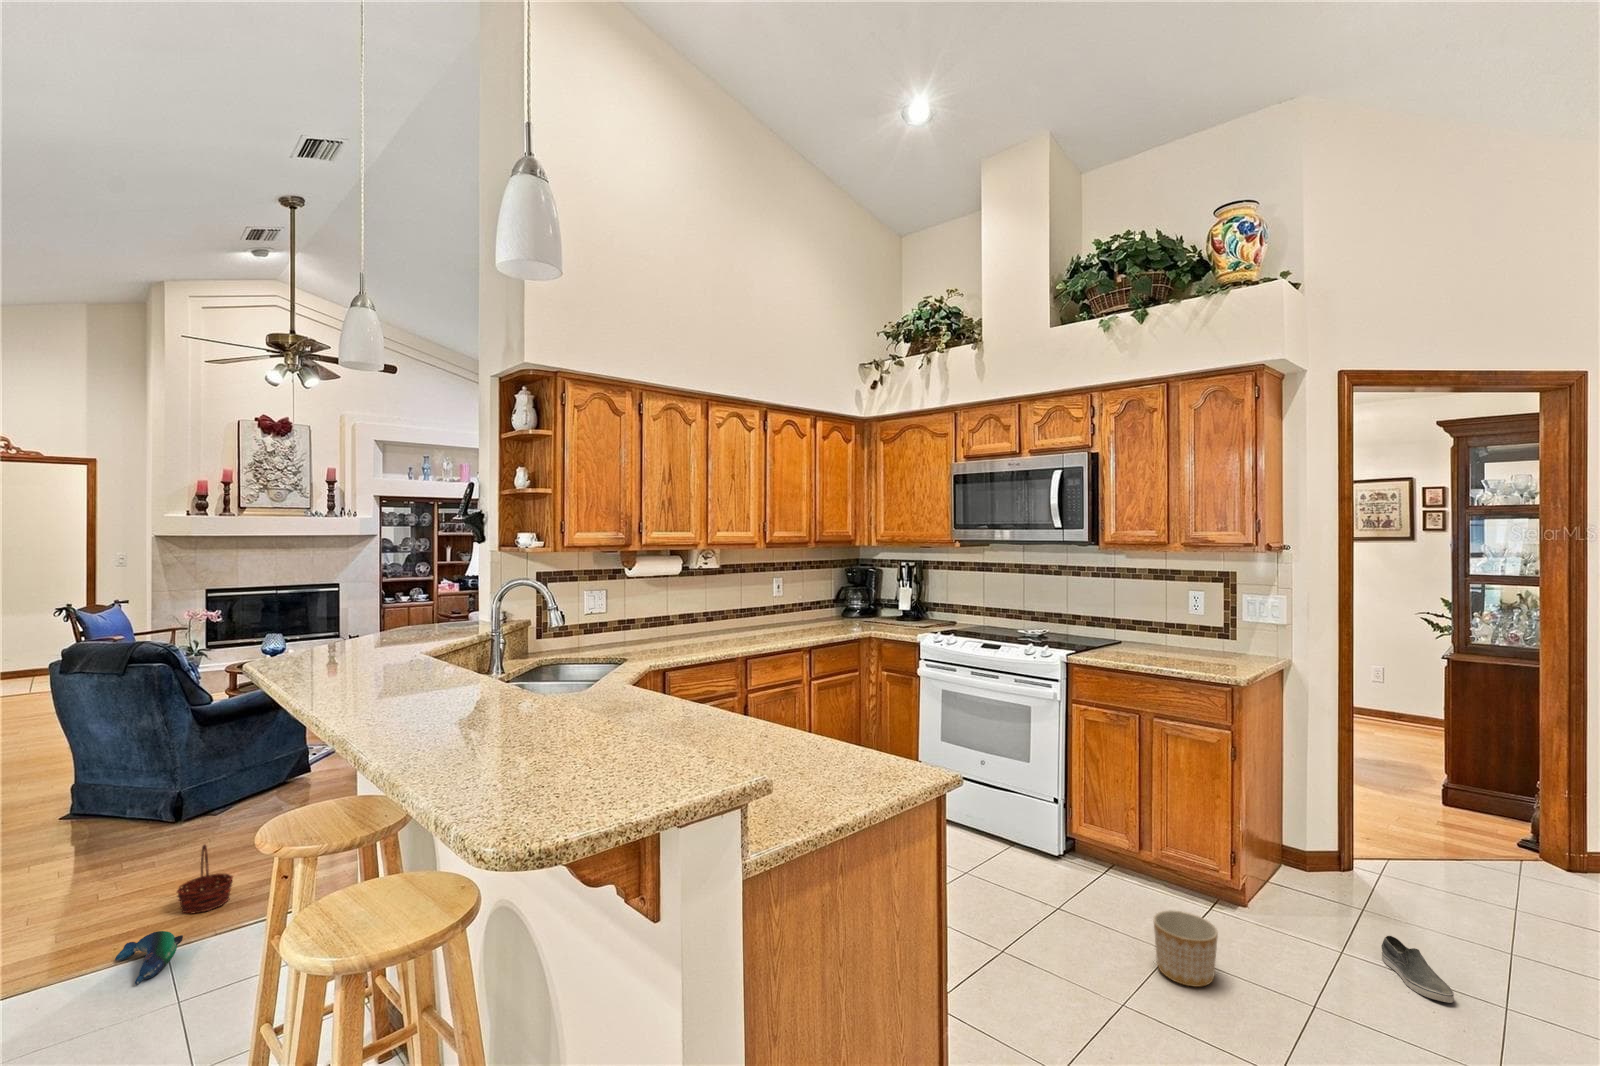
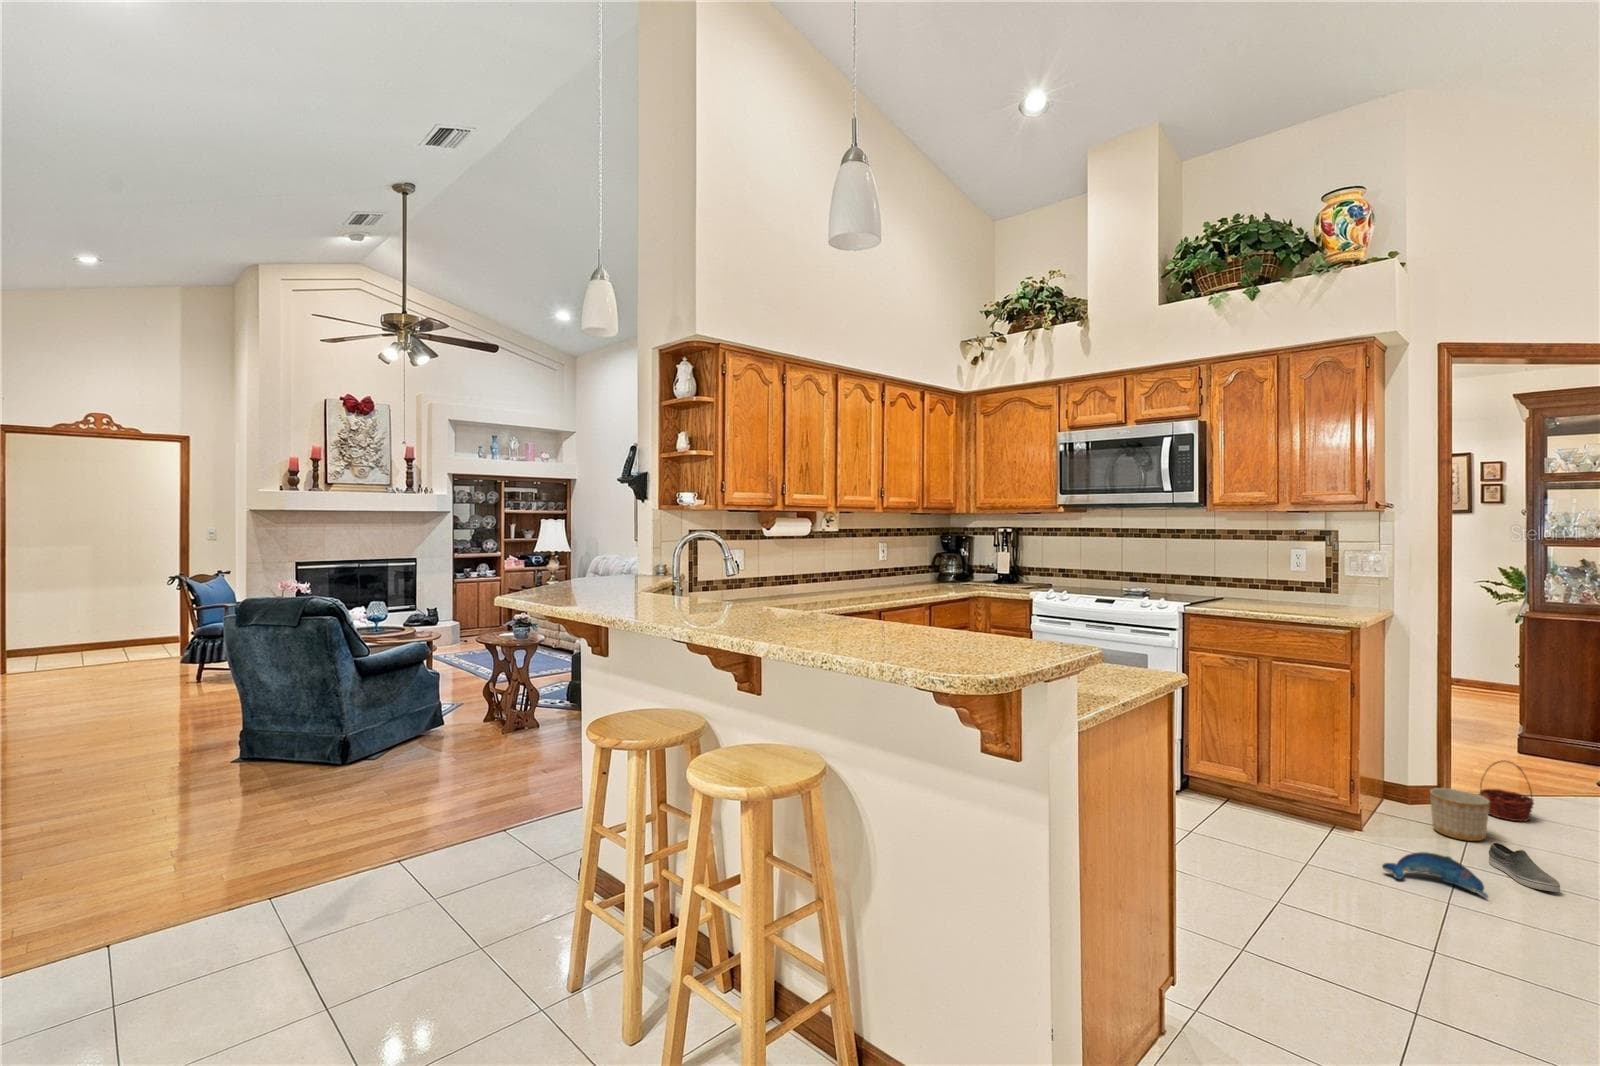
basket: present [177,845,233,914] -> present [1480,761,1534,821]
planter: present [1154,910,1218,987] -> present [1430,788,1490,841]
plush toy: present [115,931,183,985] -> present [1382,852,1487,898]

